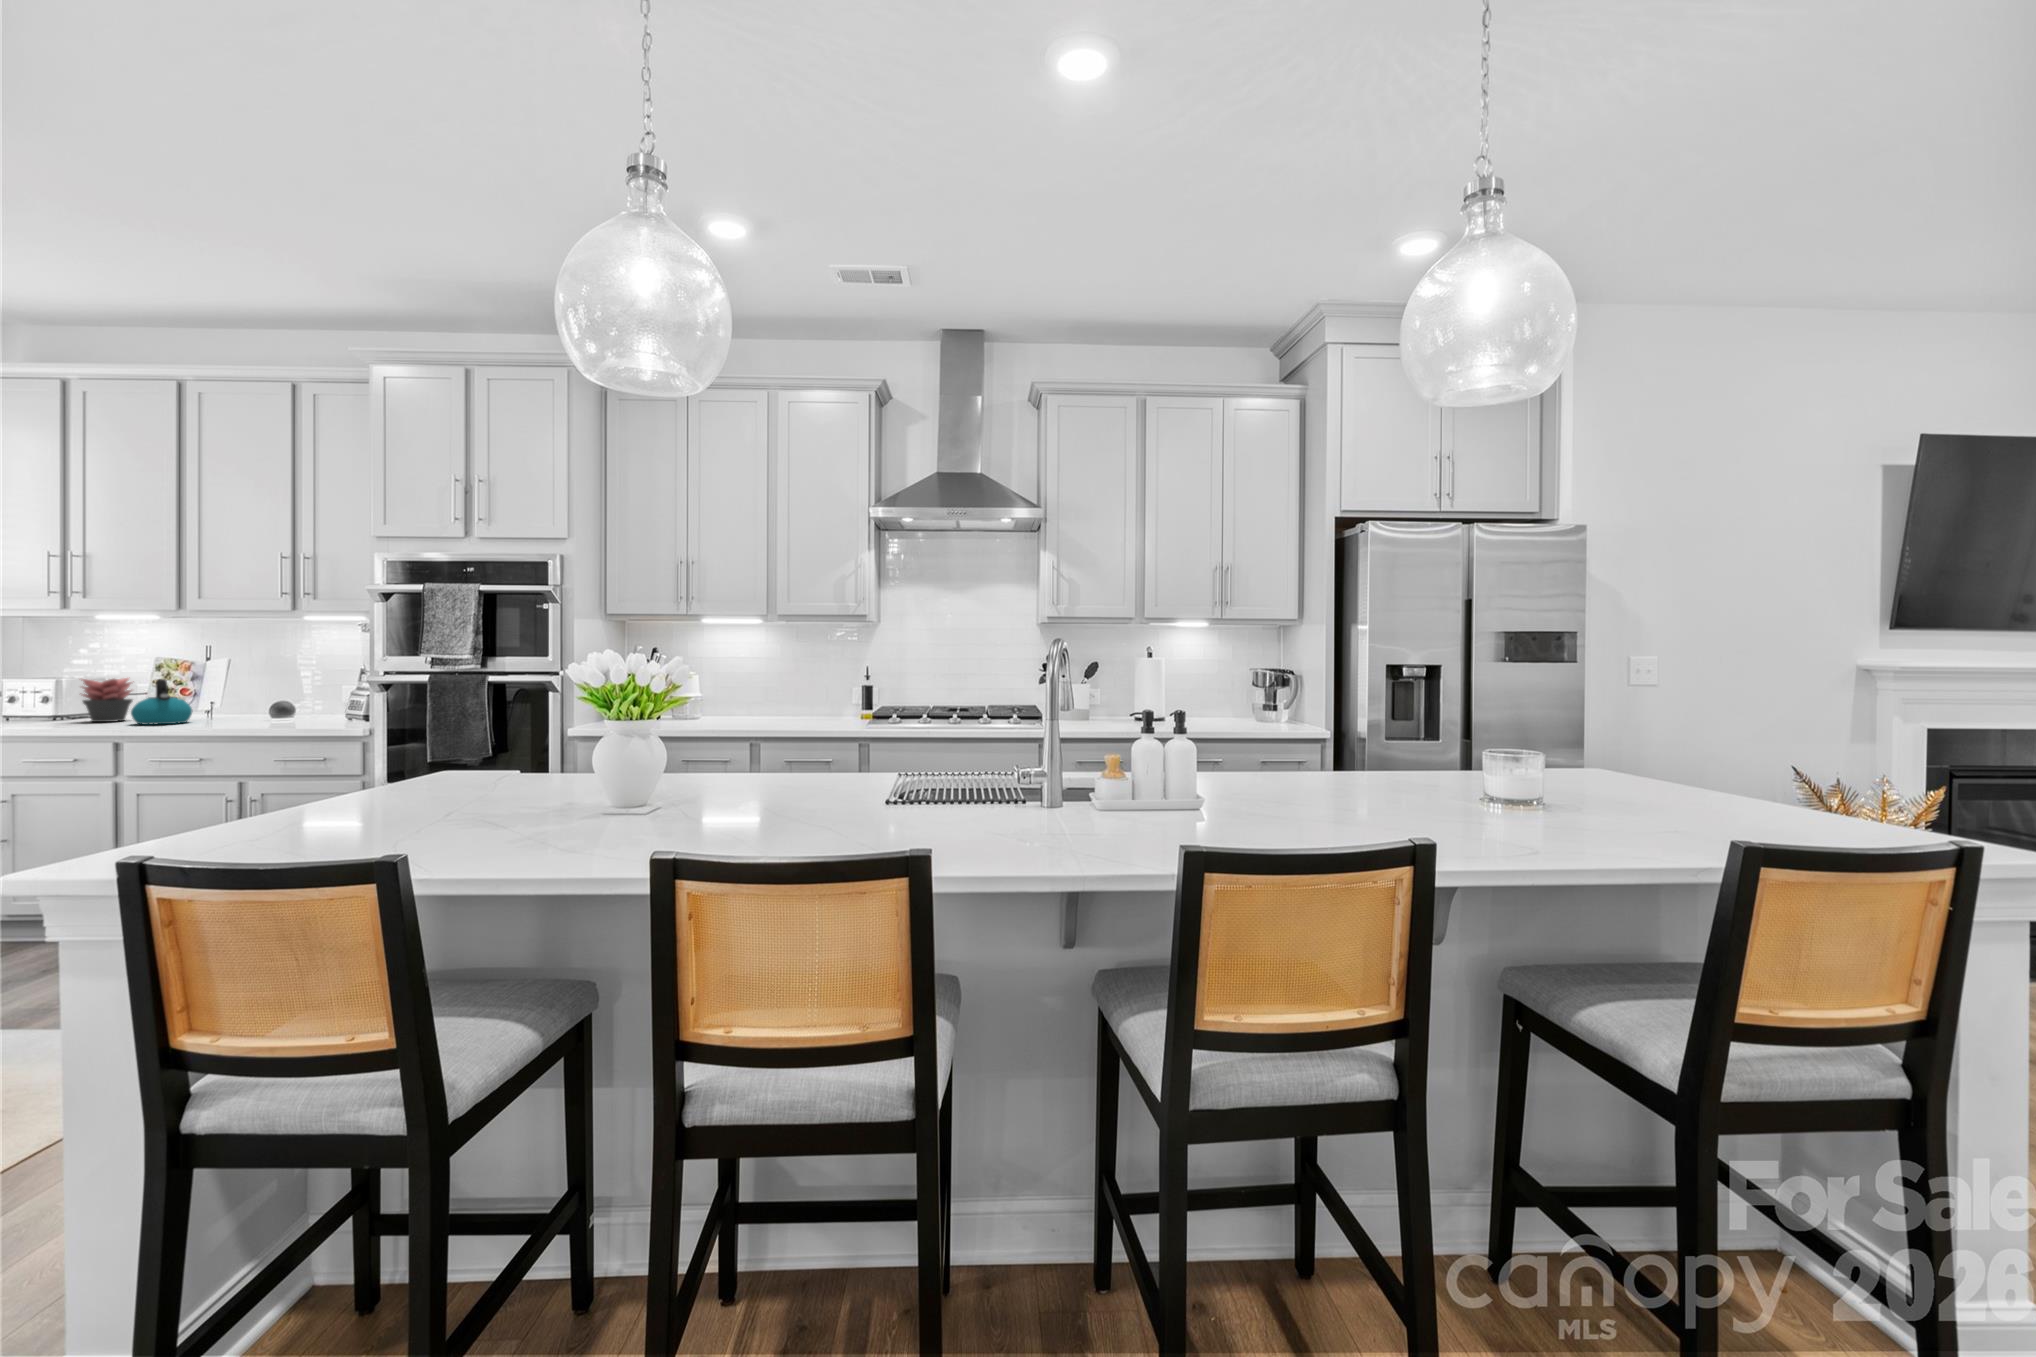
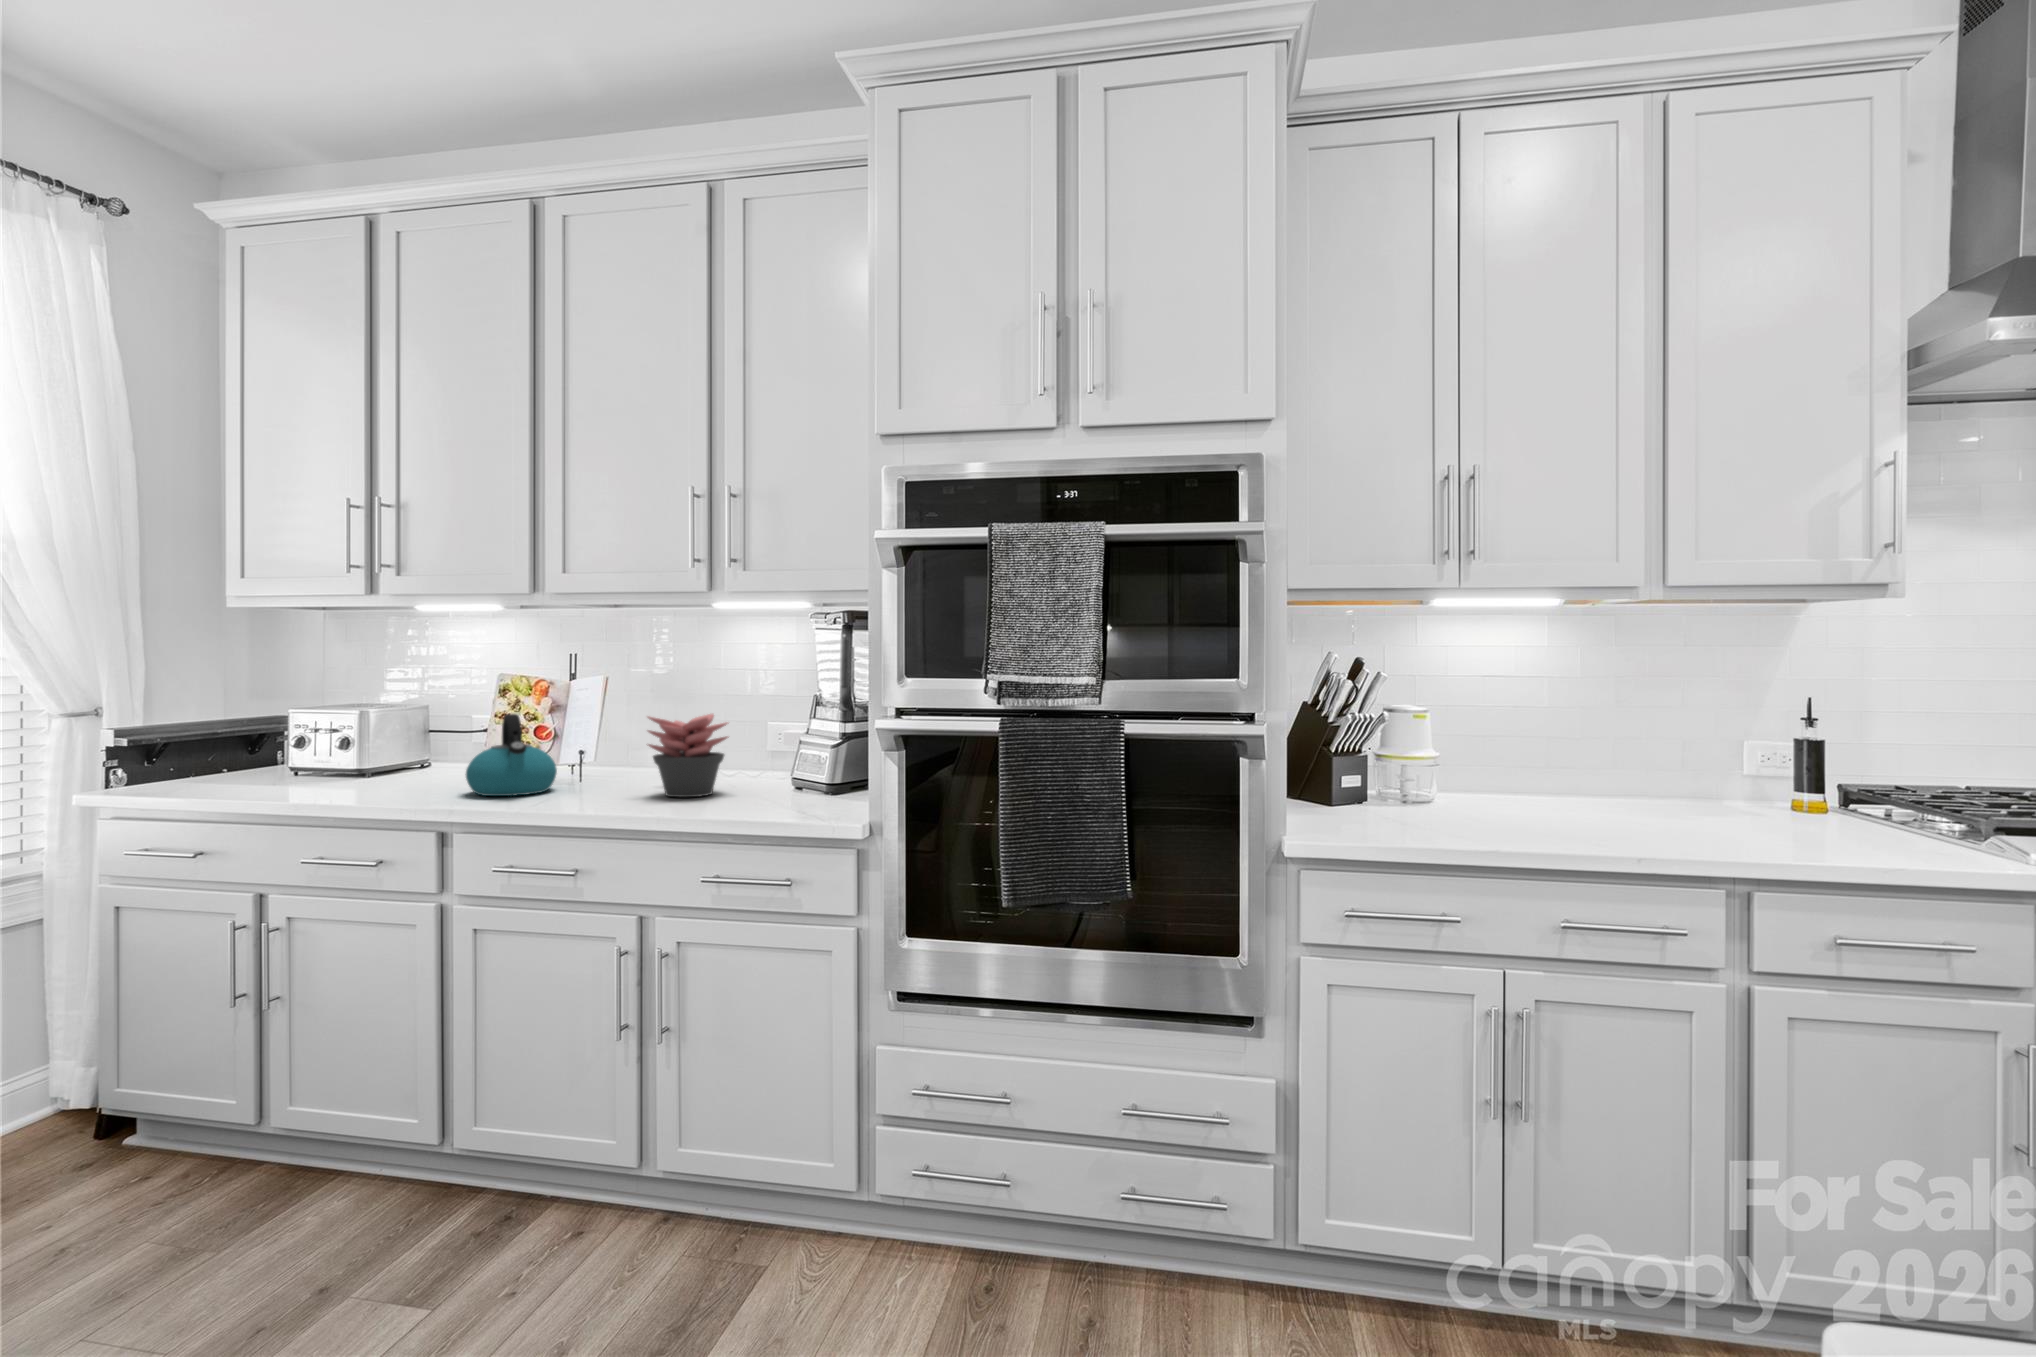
succulent plant: present [82,678,133,722] -> present [648,714,729,797]

